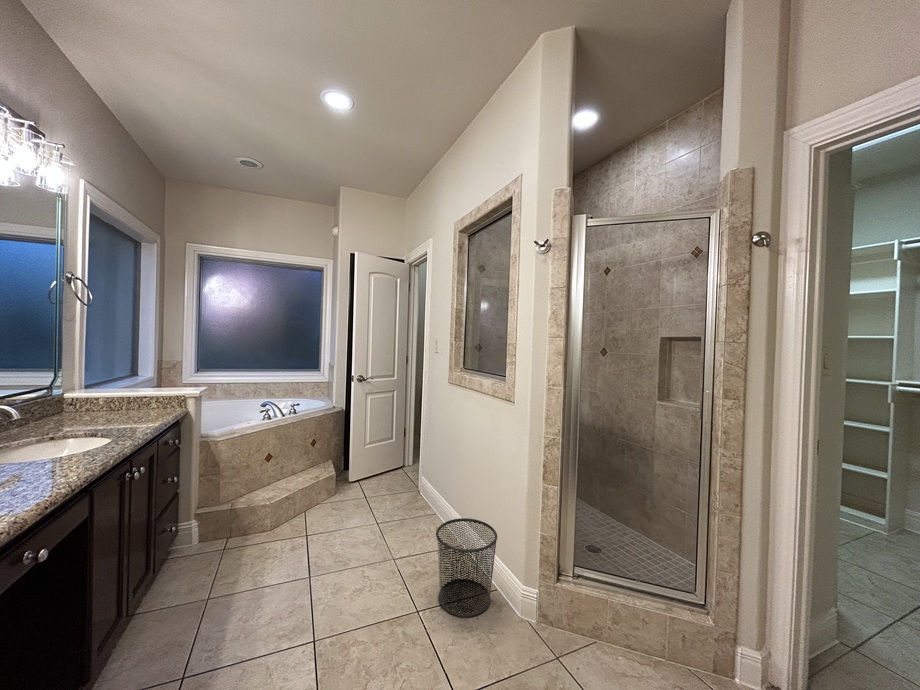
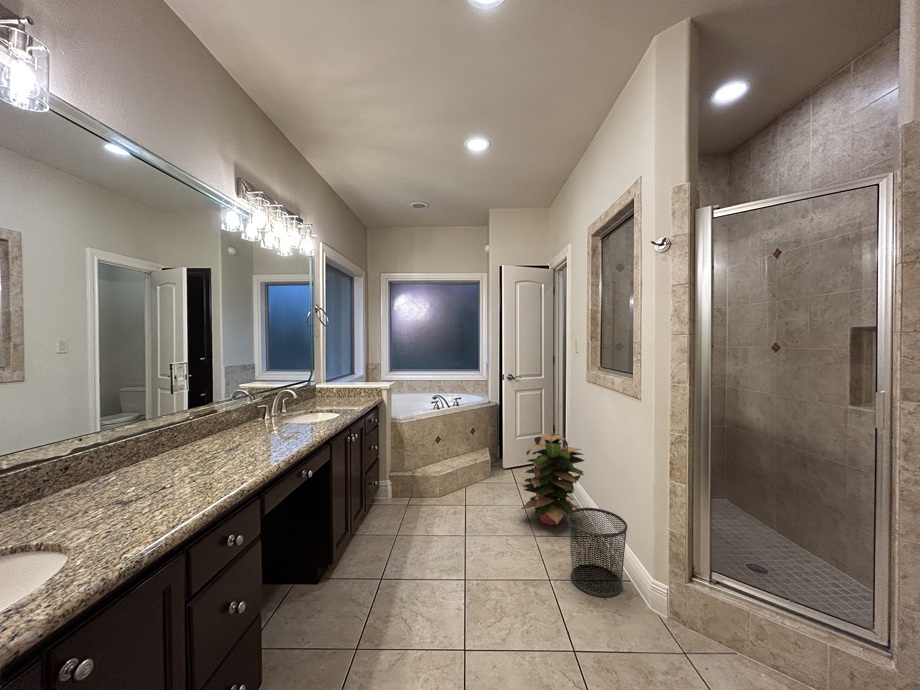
decorative plant: none [375,439,446,541] -> present [521,433,584,525]

